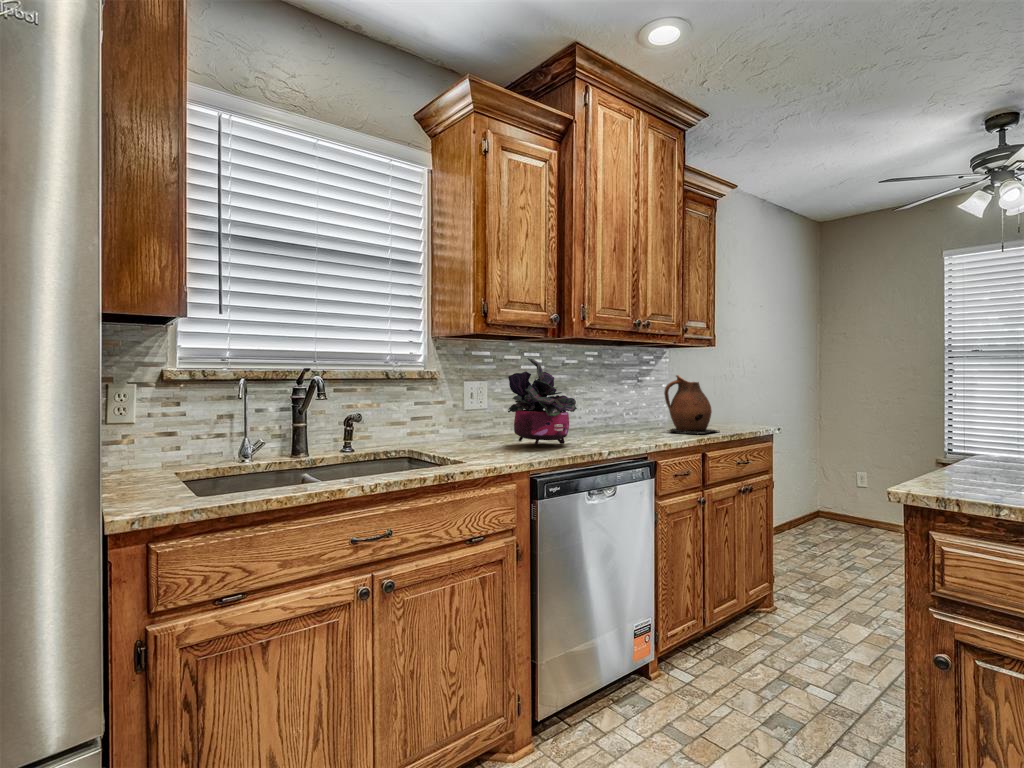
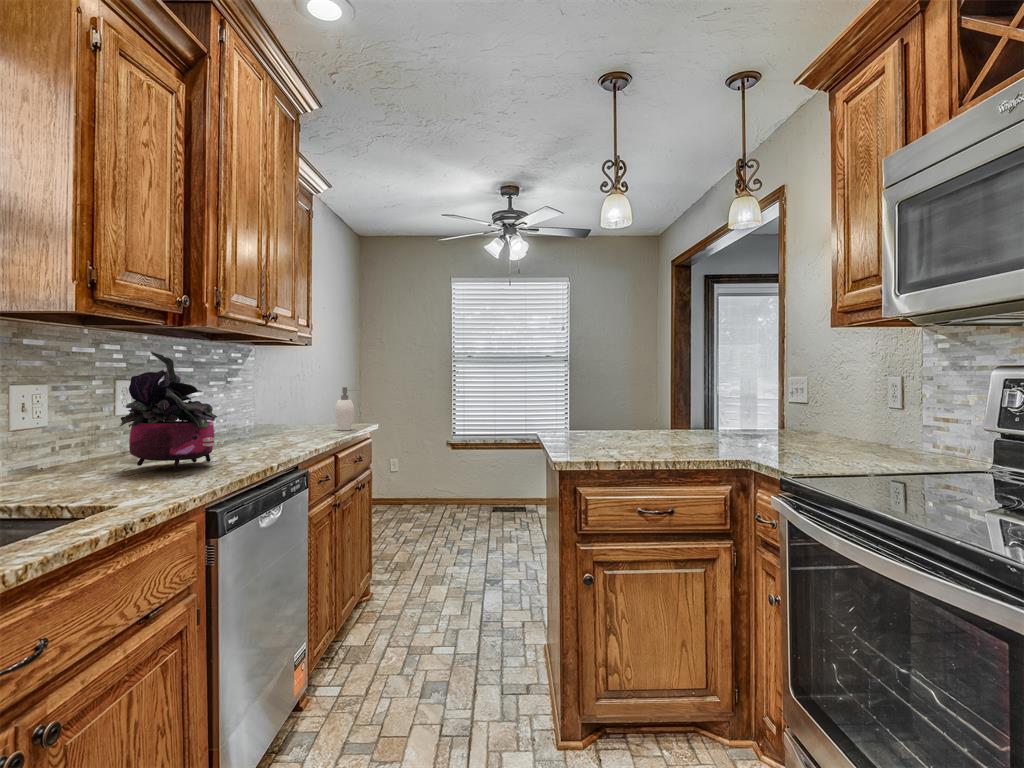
ceramic pitcher: present [664,375,717,434] -> none [280,376,335,437]
soap dispenser: none [726,387,749,431] -> present [335,387,357,431]

